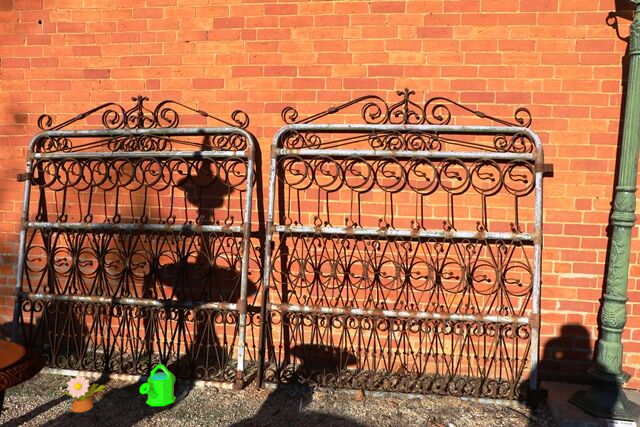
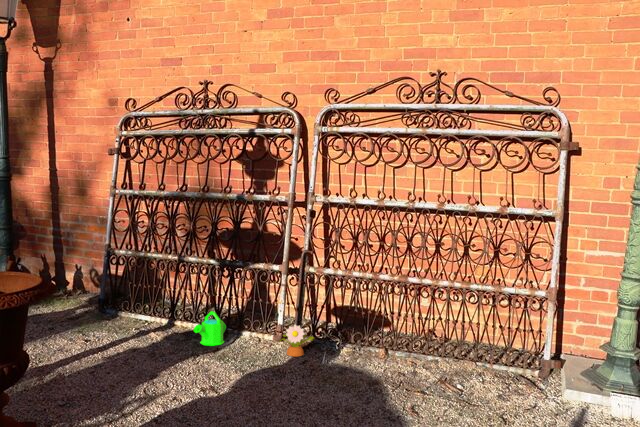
decorative plant: present [61,376,106,412] -> present [282,325,314,357]

